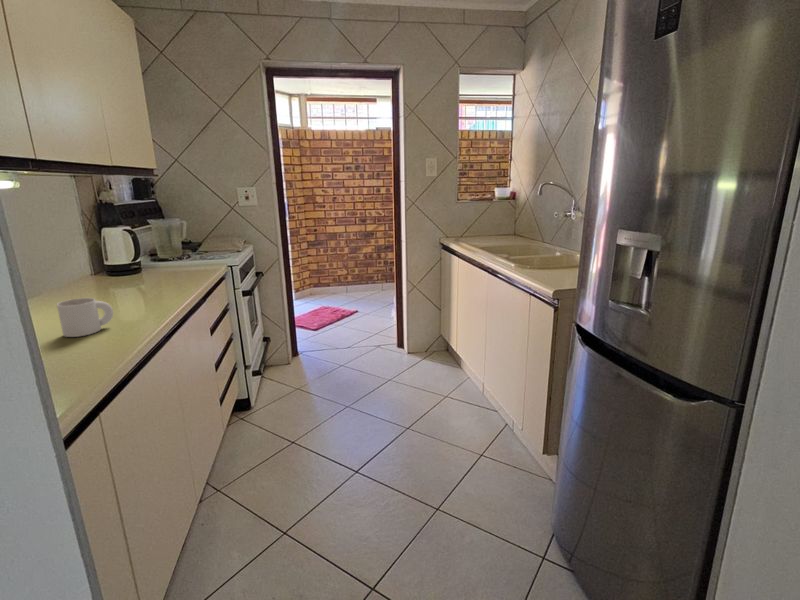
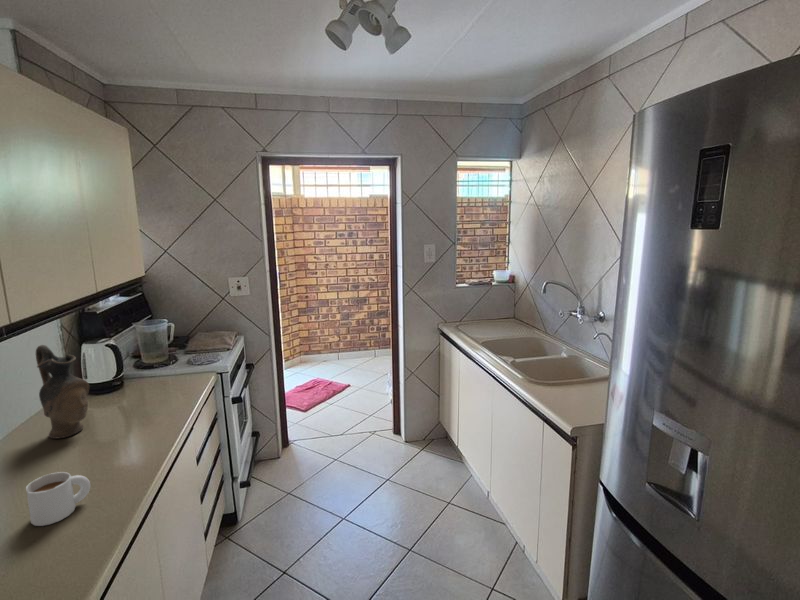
ceramic pitcher: none [58,211,109,297] -> present [36,345,89,438]

